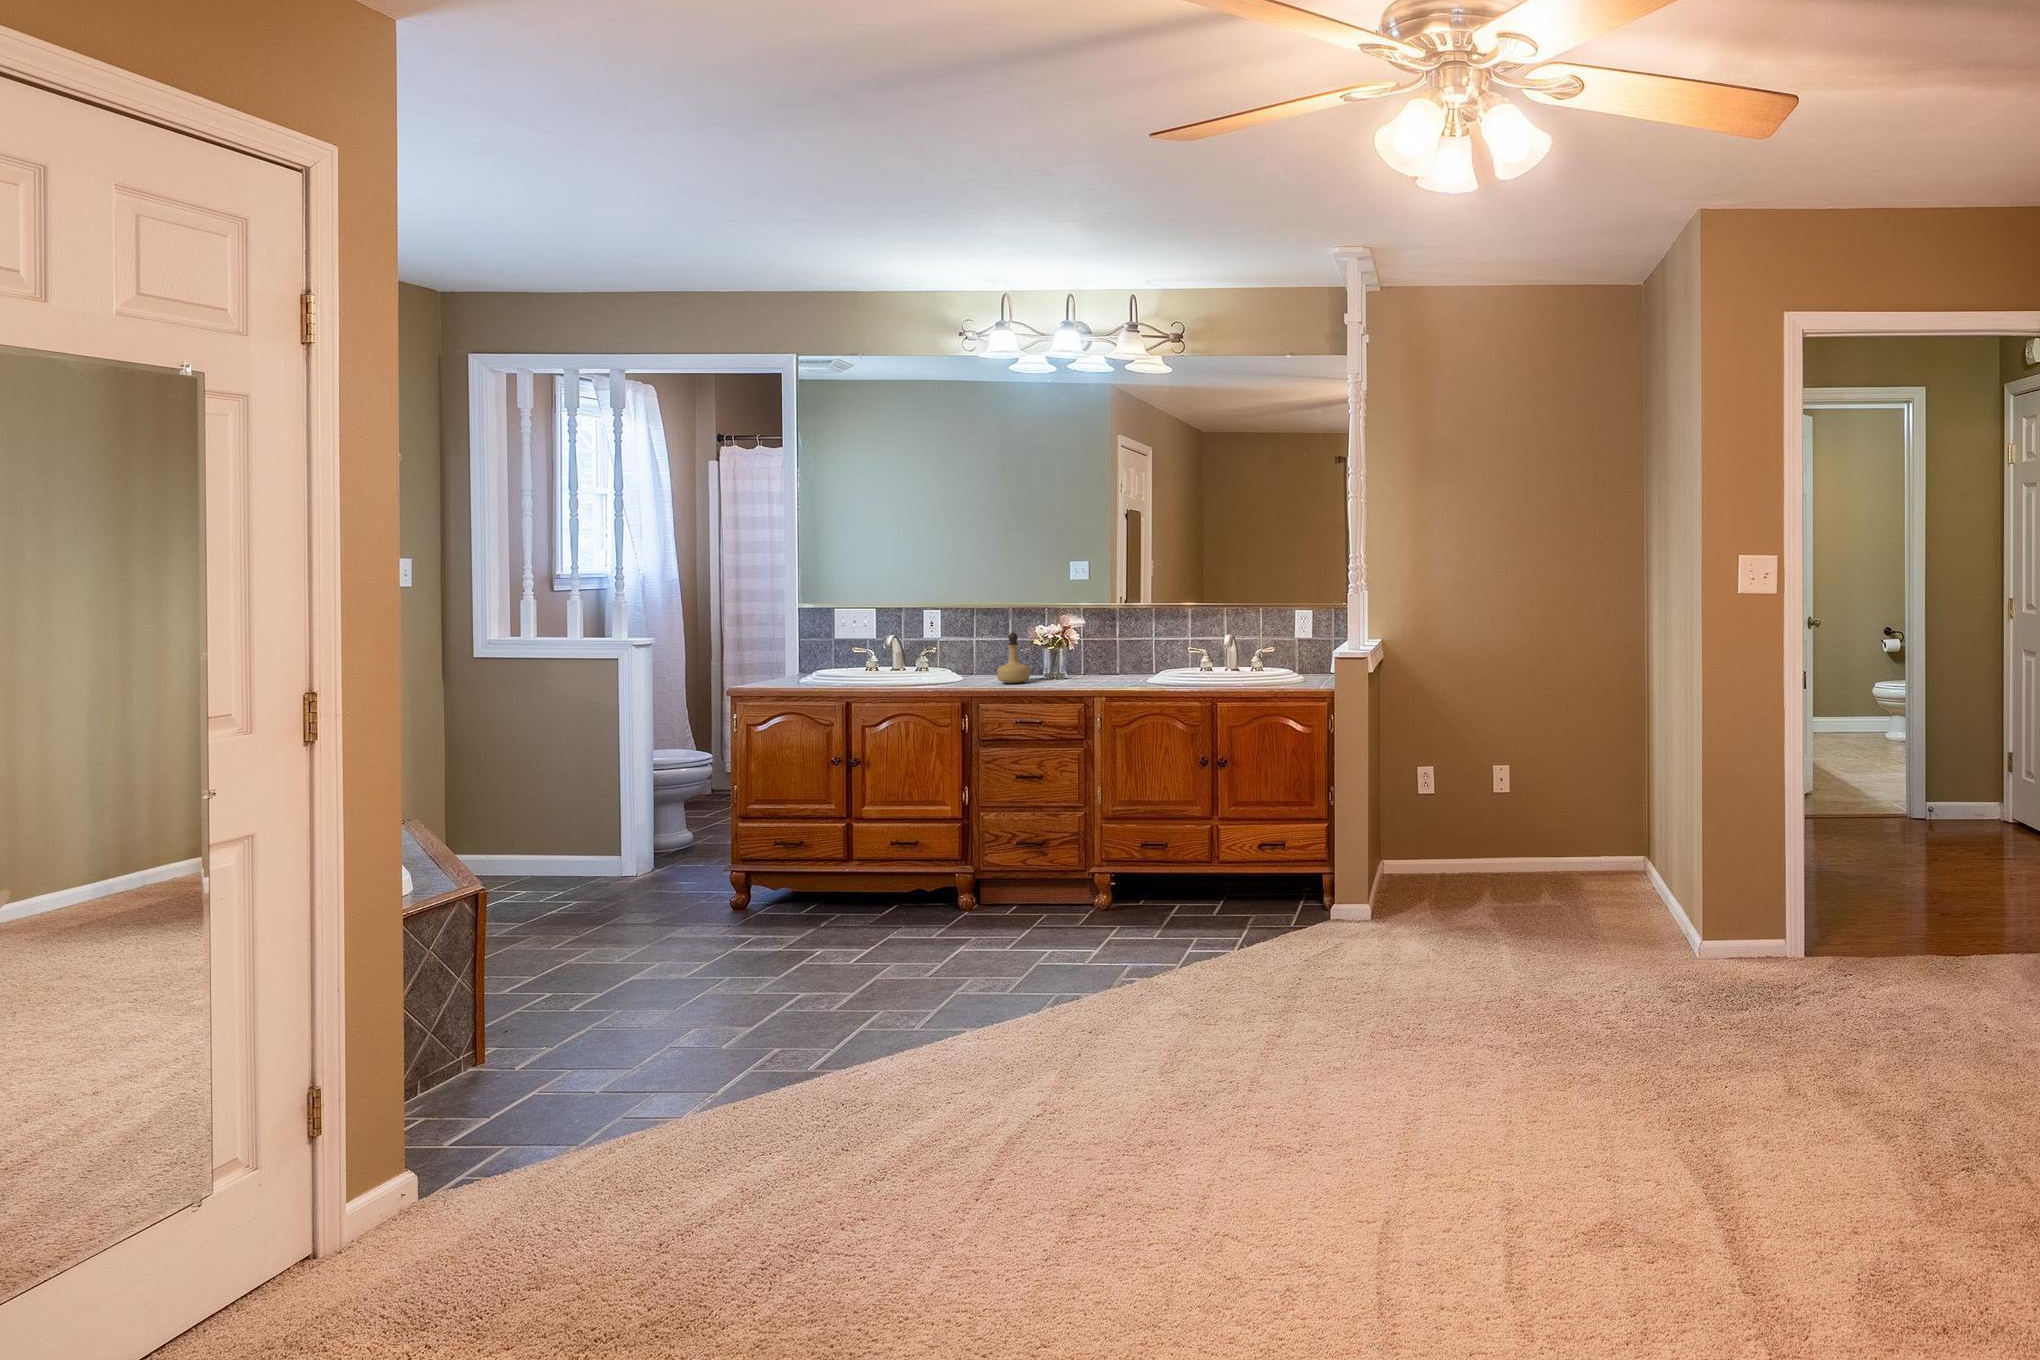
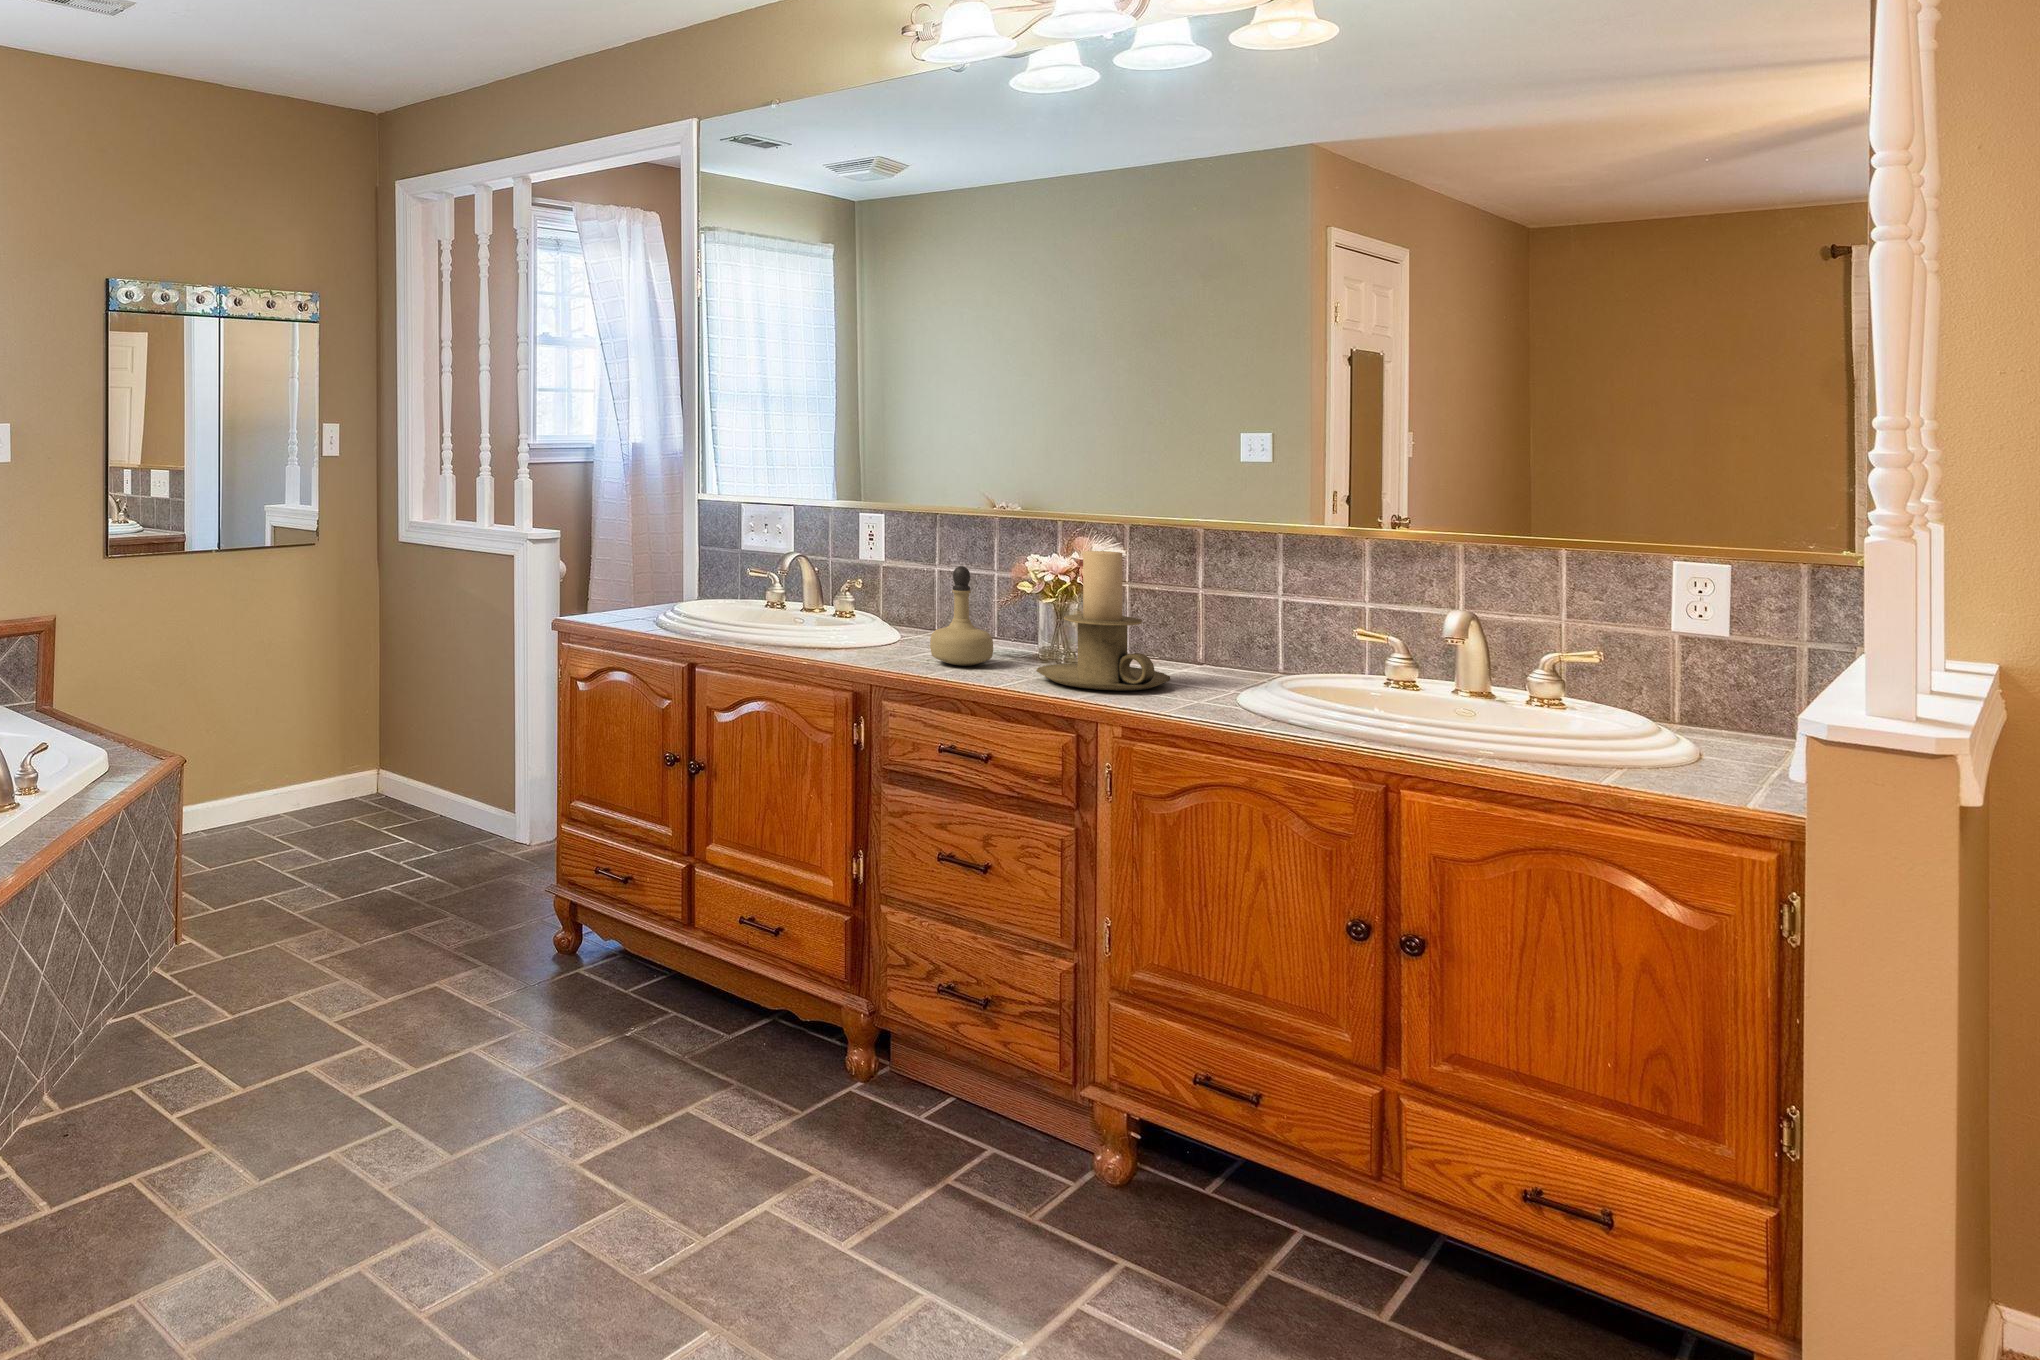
candle holder: none [1057,619,1118,684] -> present [1036,551,1170,691]

